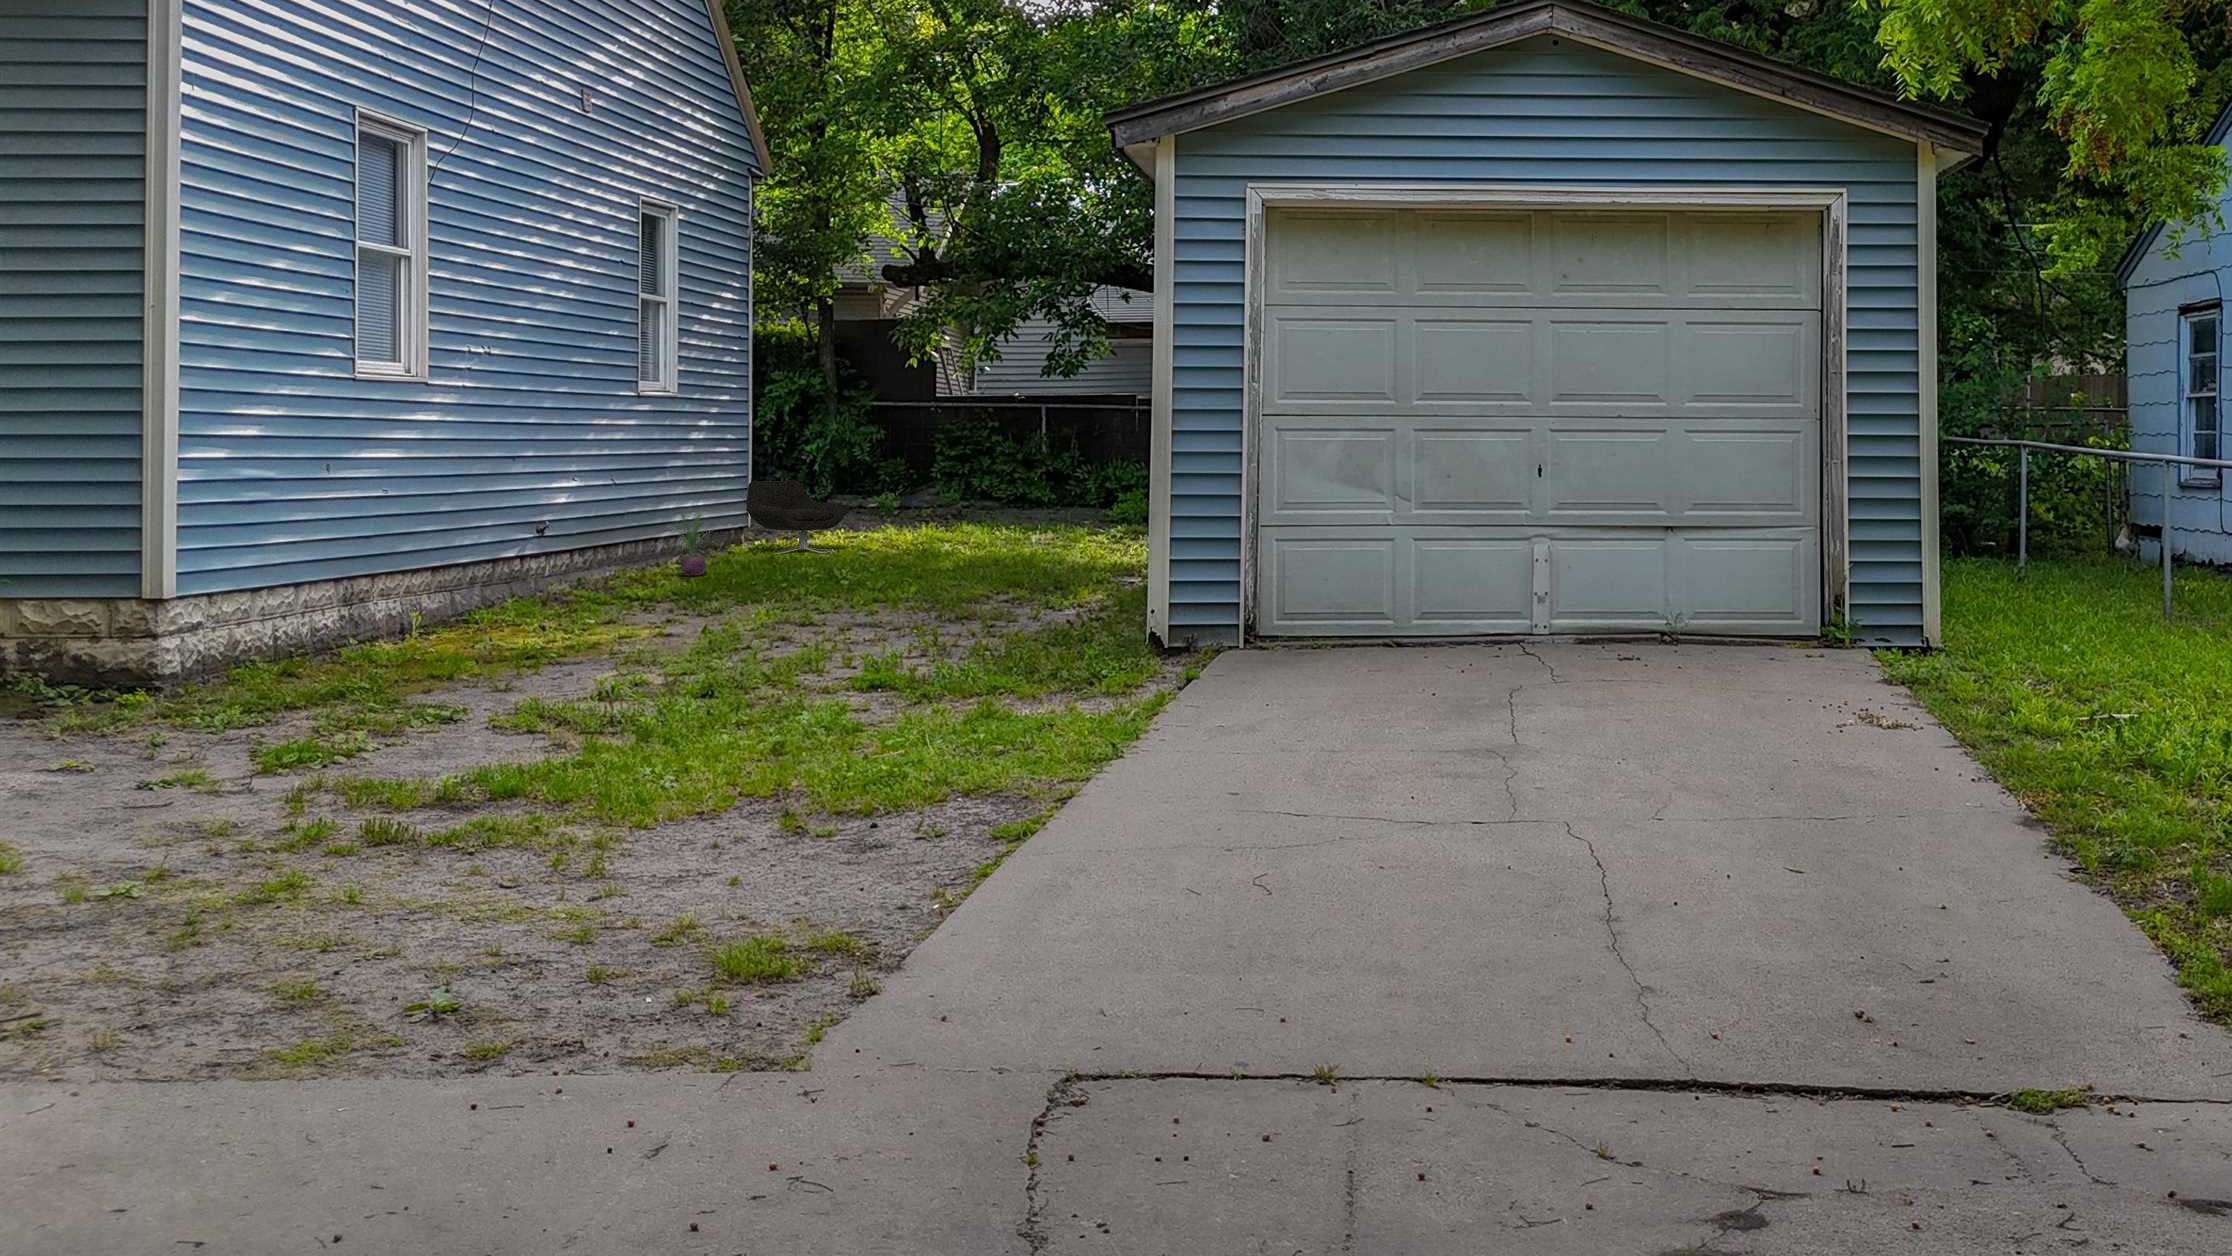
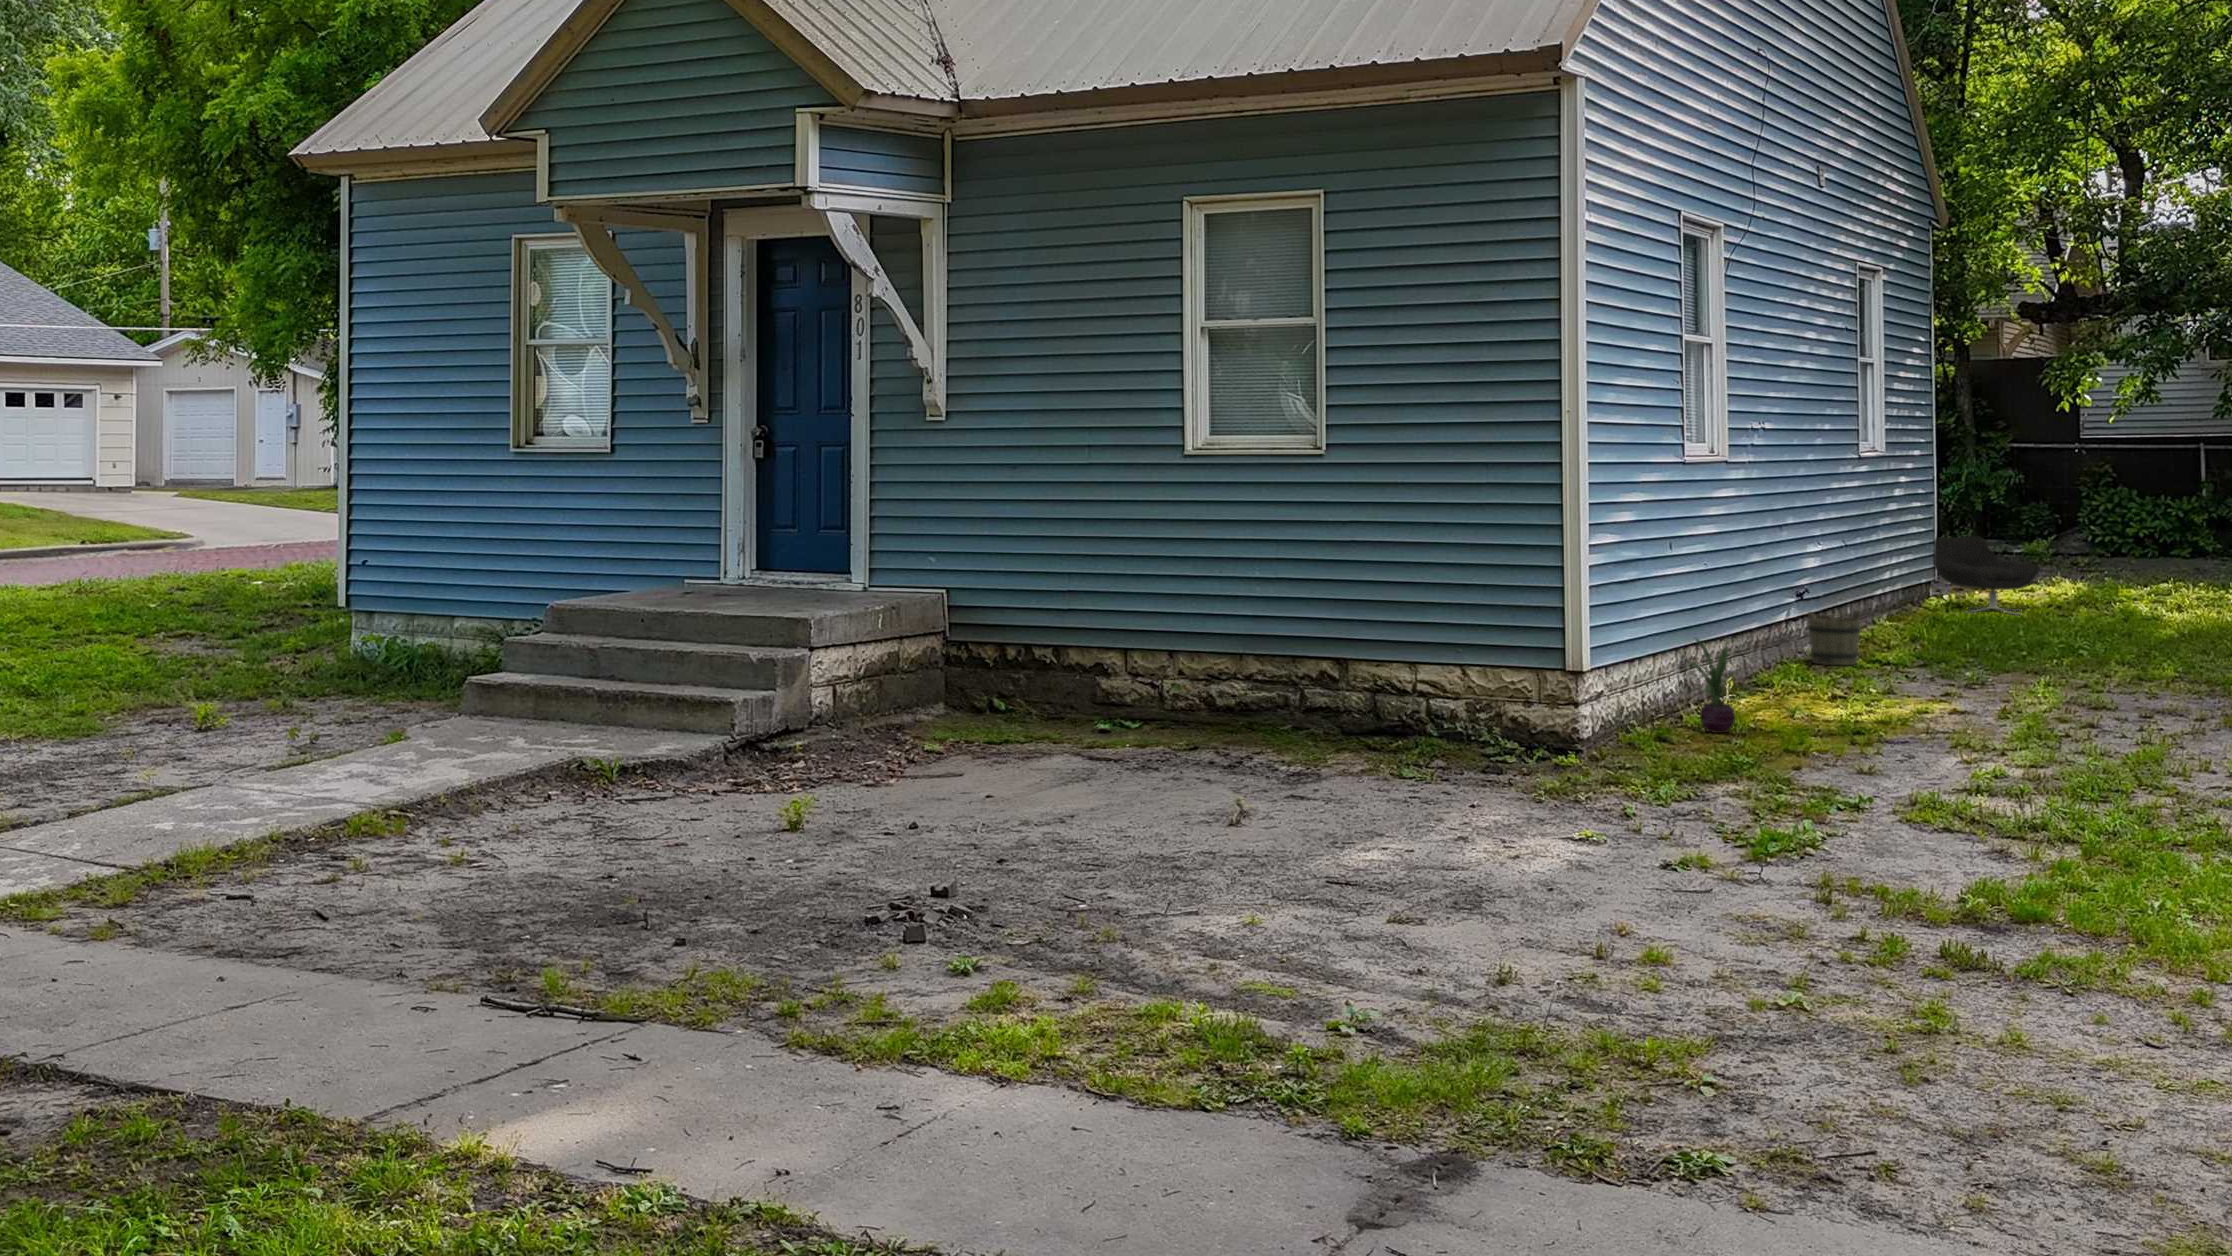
decorative plant: present [674,512,715,576] -> present [1687,638,1752,733]
bucket: none [551,544,609,601] -> present [1808,611,1861,665]

